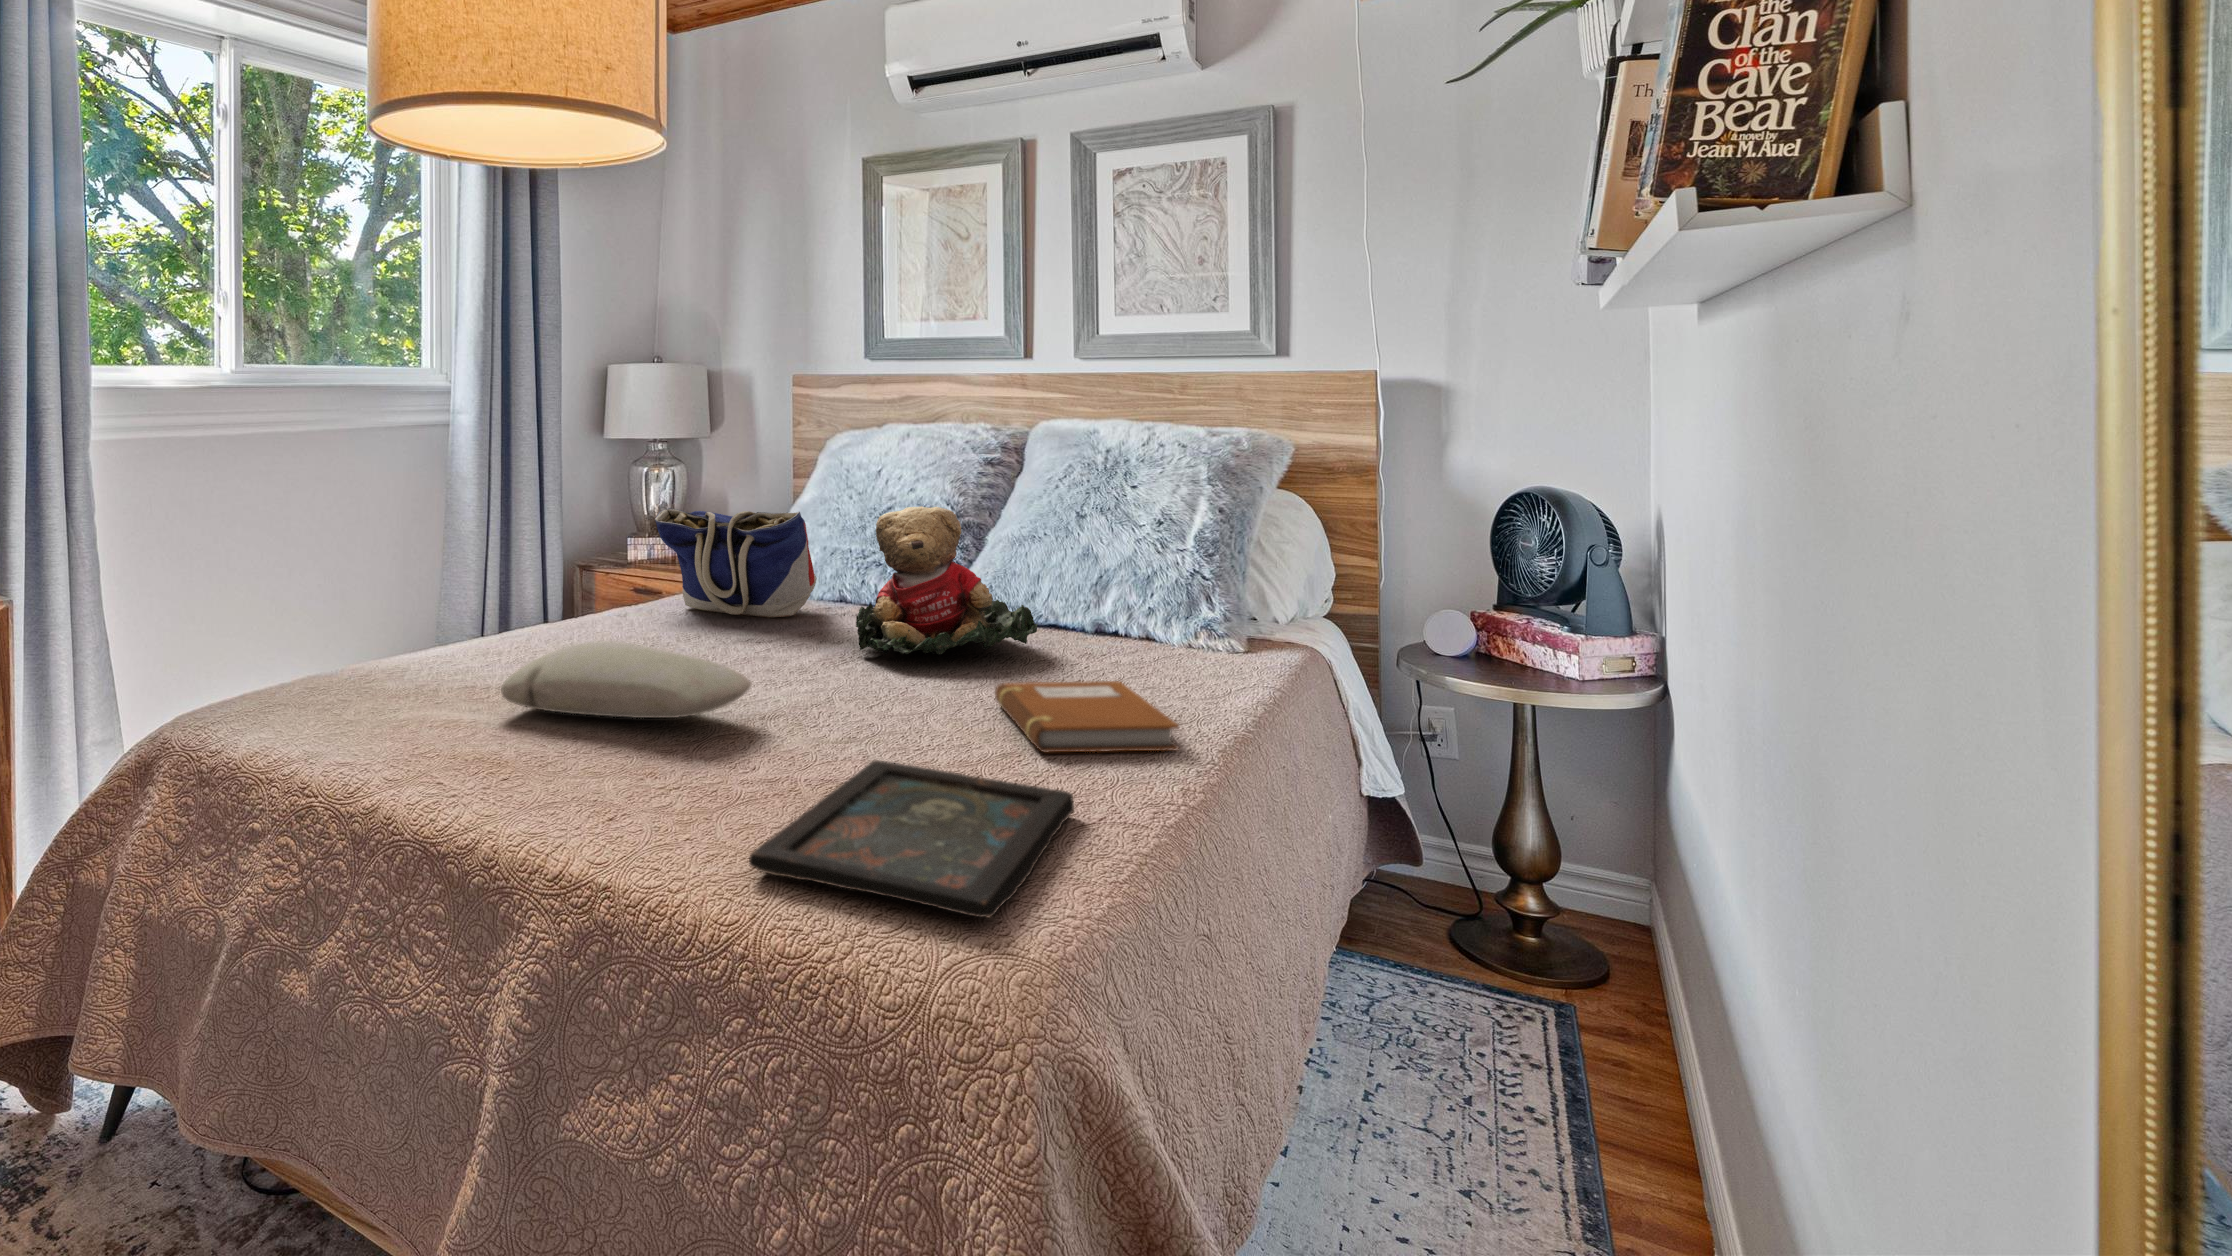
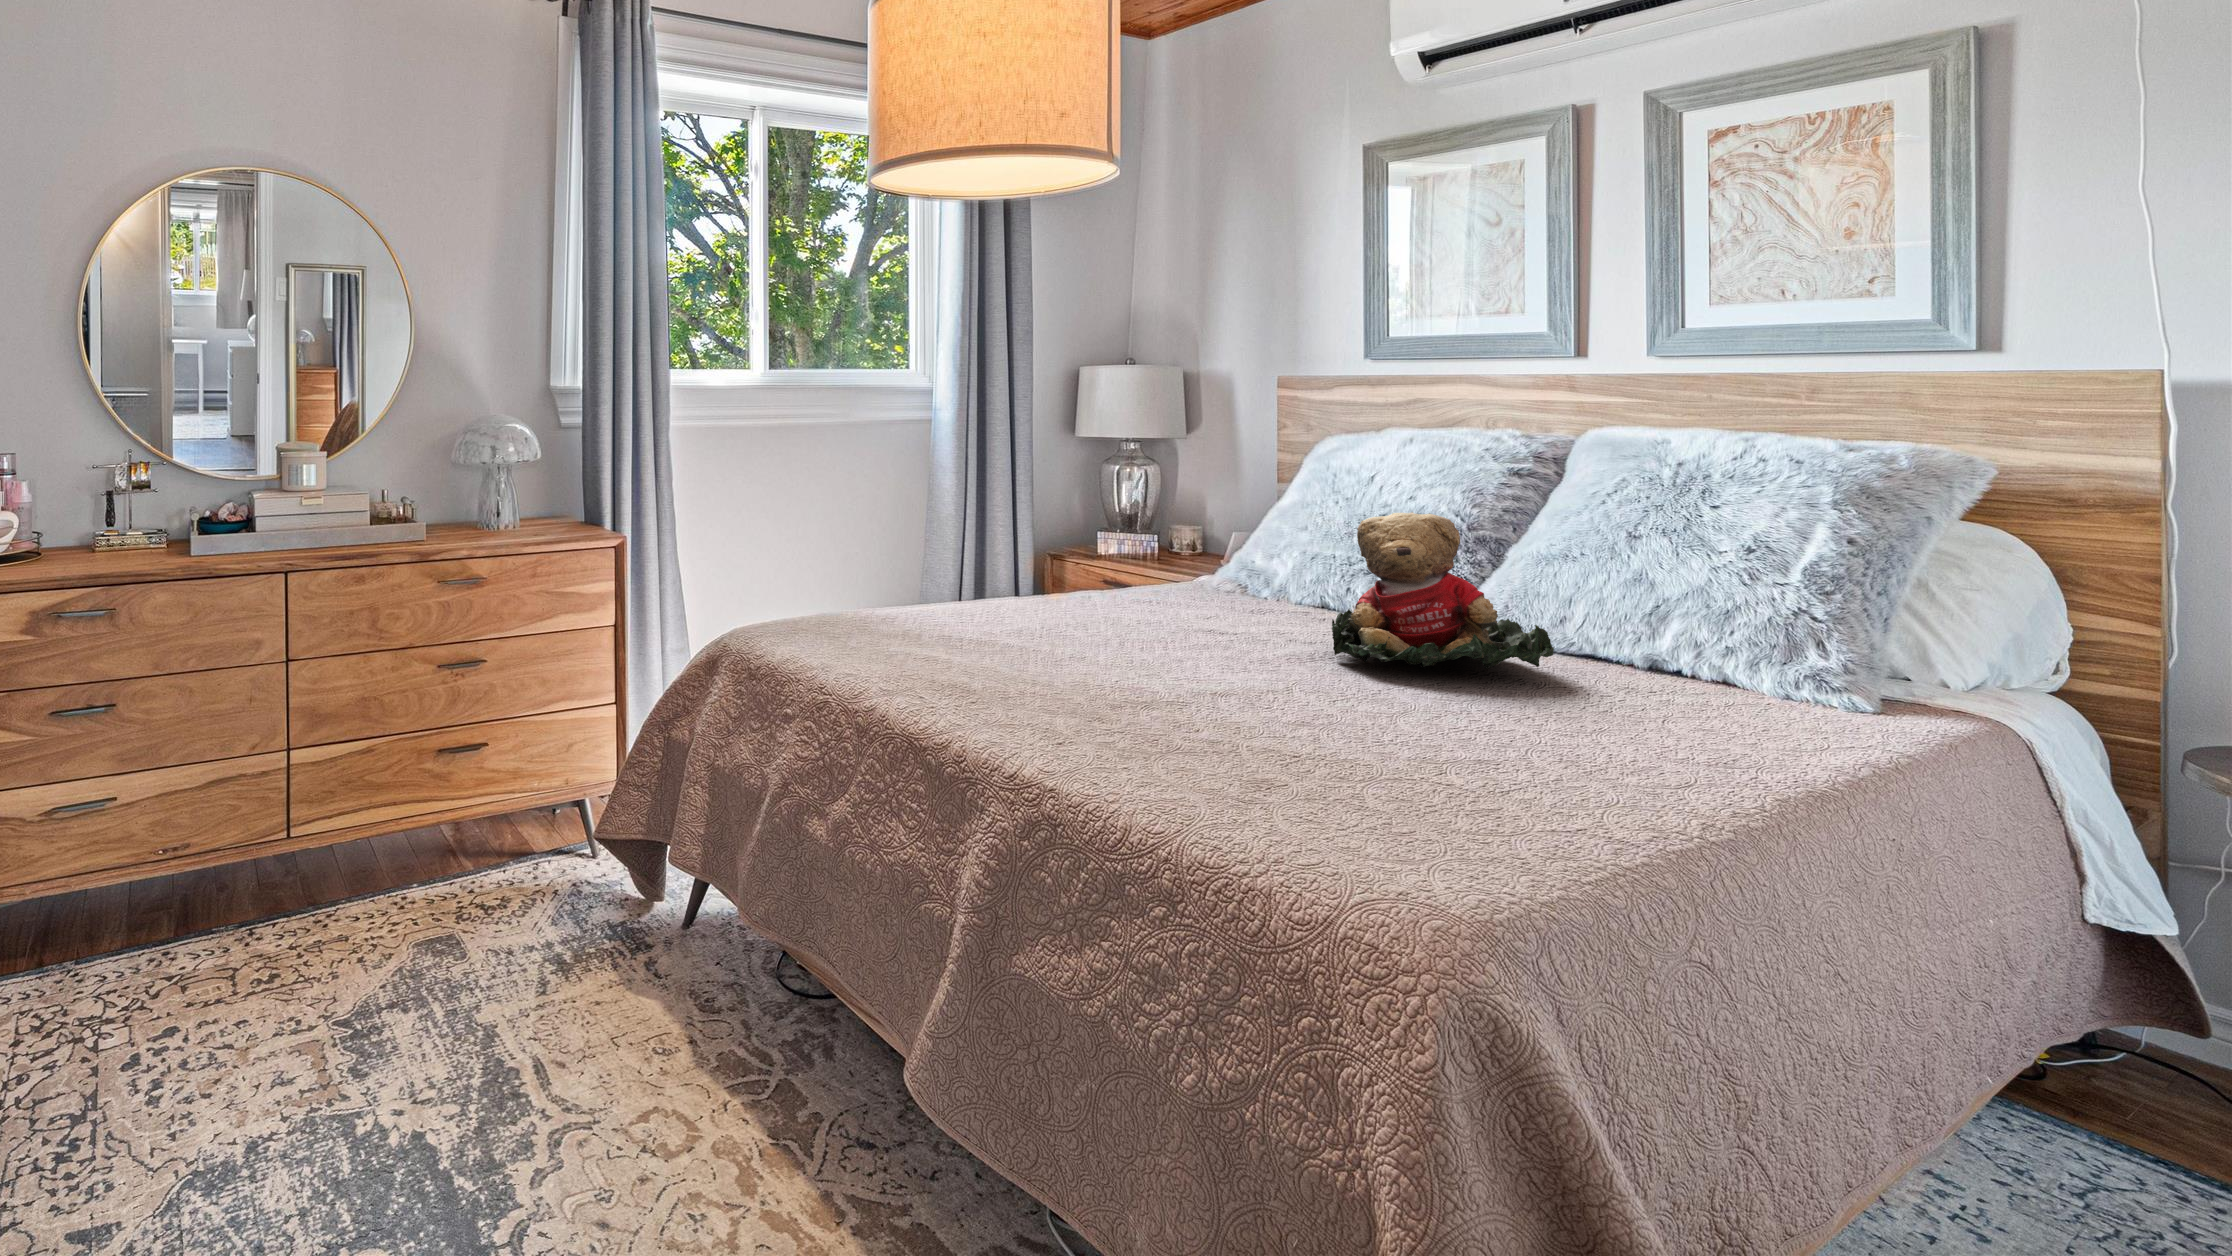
tote bag: present [655,508,817,617] -> none [1121,505,1295,619]
pillow: present [501,641,752,718] -> none [970,614,1204,684]
notebook: present [995,681,1179,752] -> none [1482,696,1707,784]
tray: present [749,760,1074,918] -> none [1179,741,1542,869]

